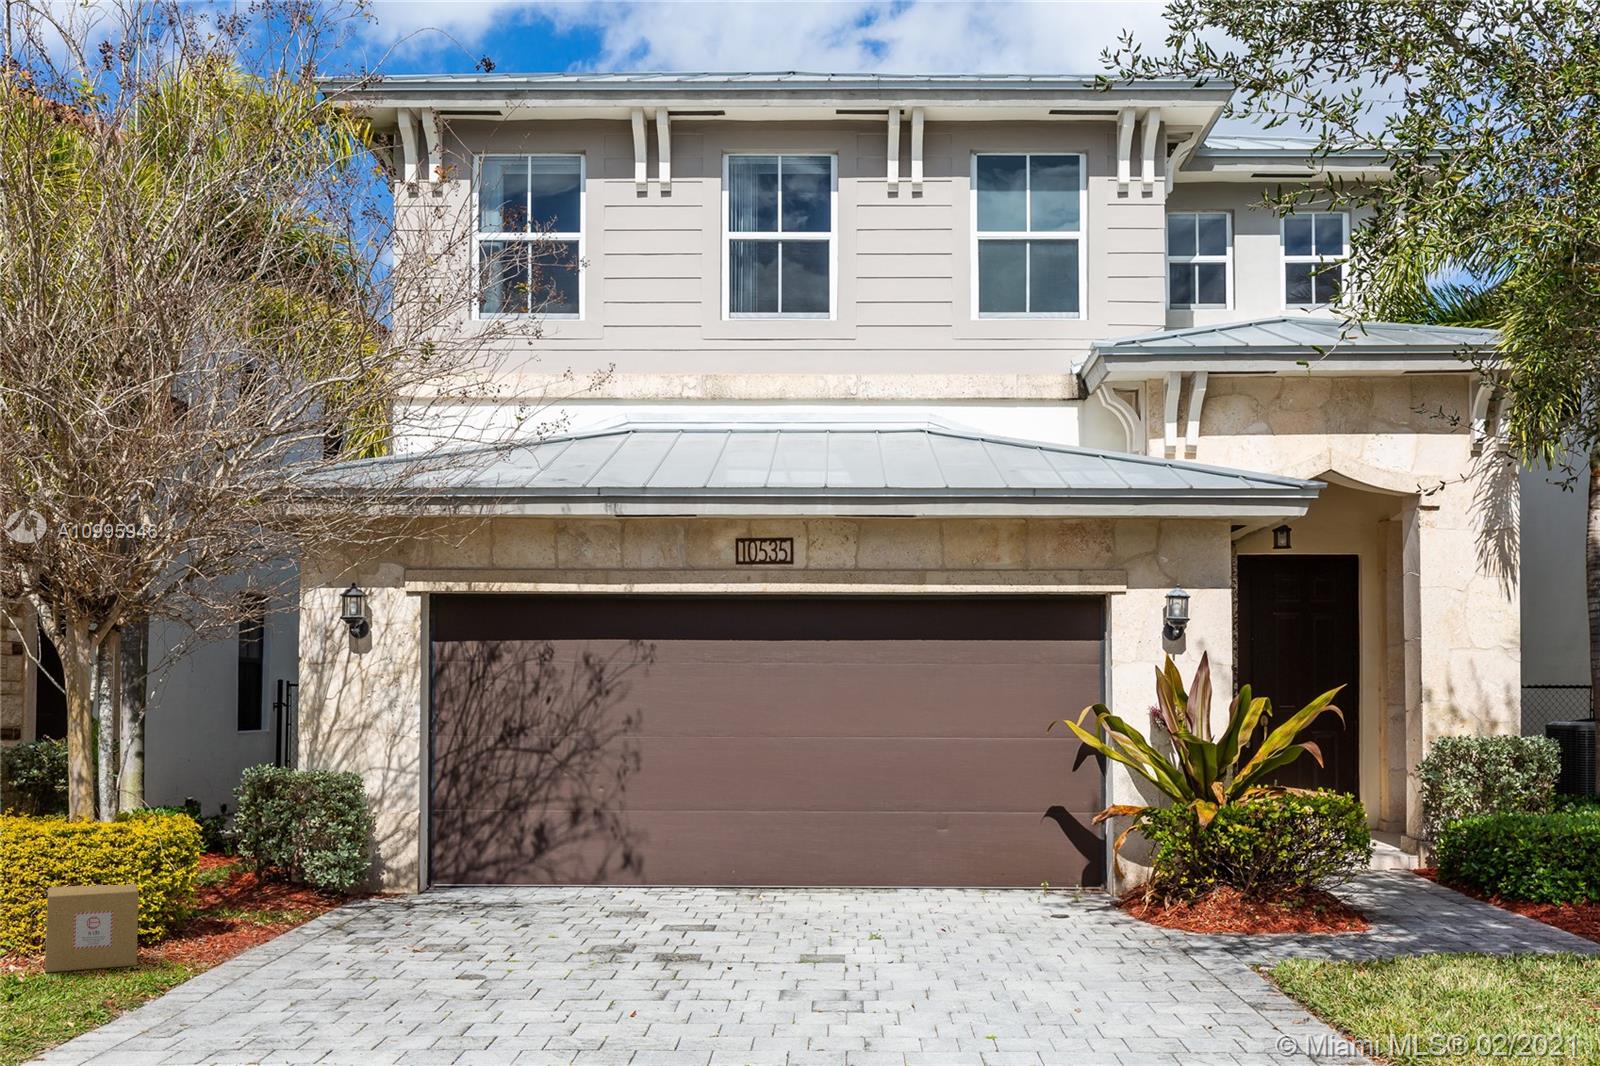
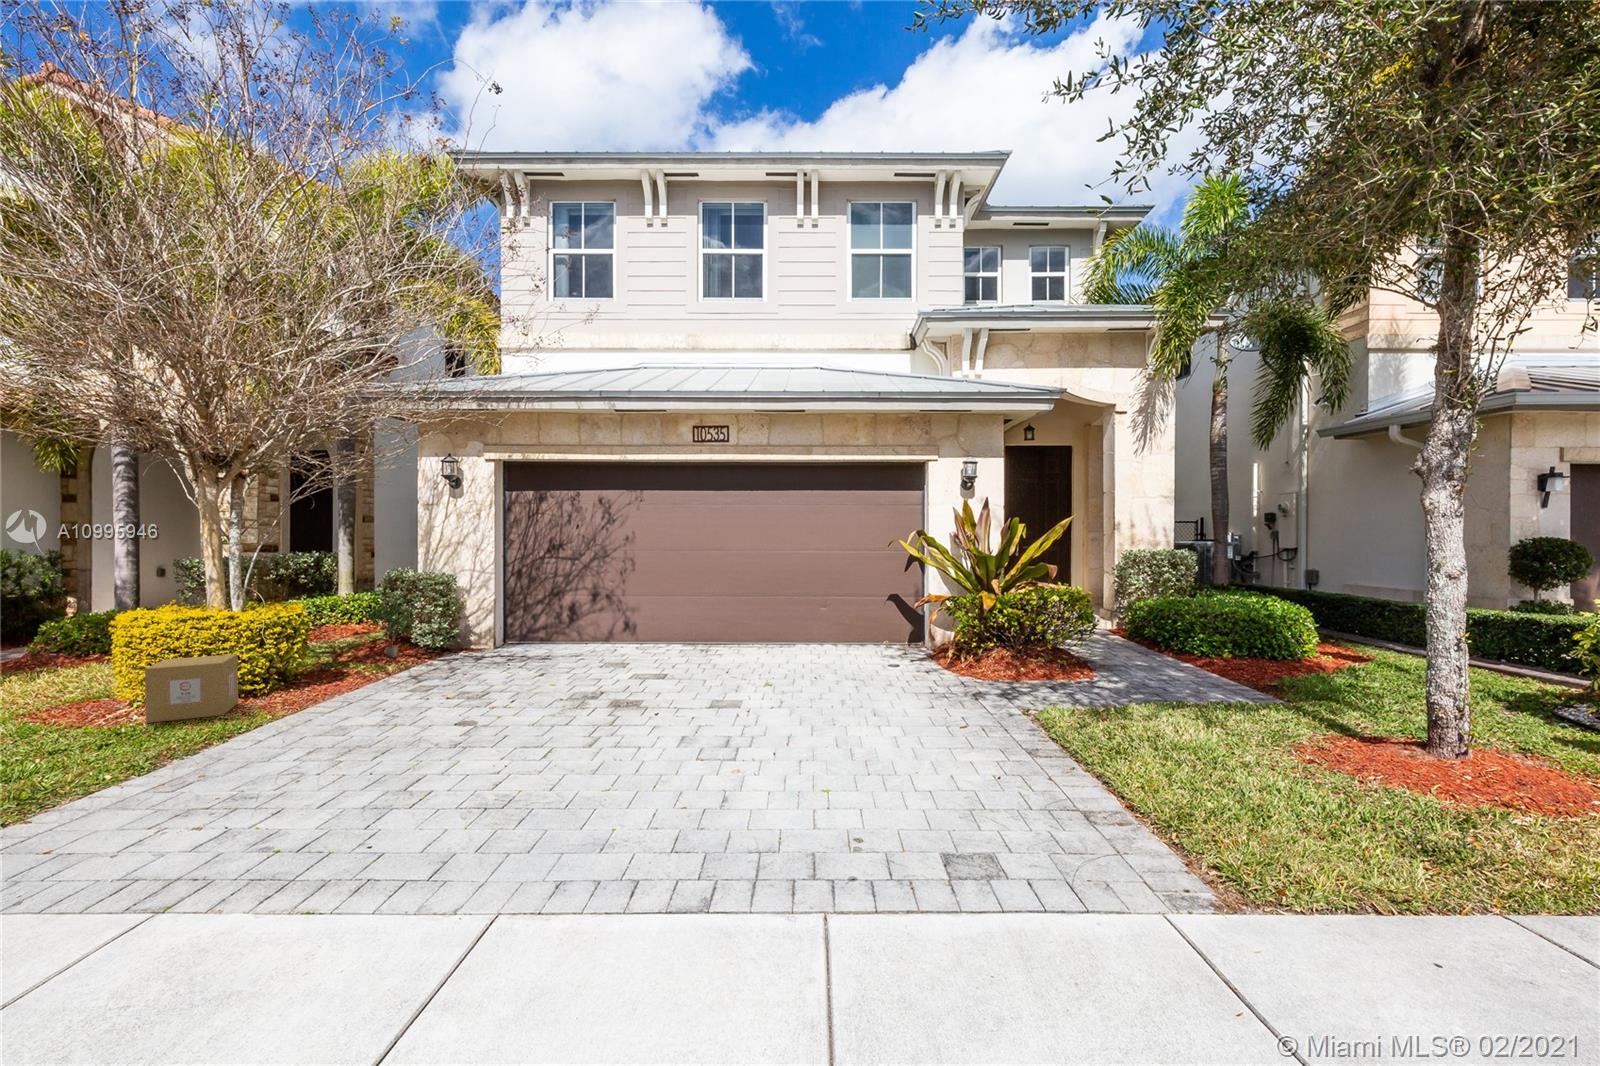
potted plant: none [238,820,310,904] -> present [369,606,414,658]

